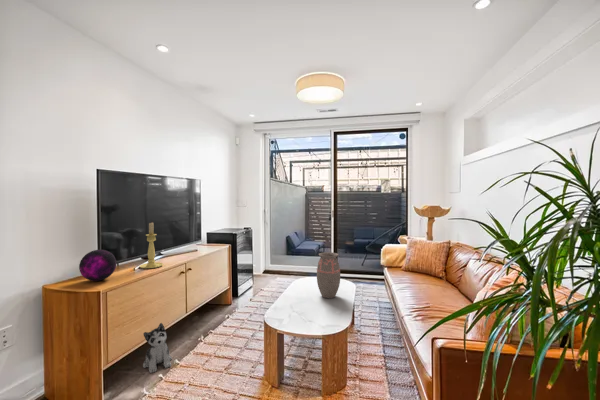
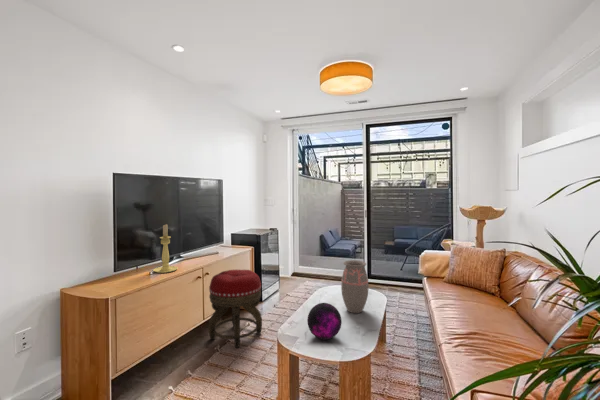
decorative orb: present [79,250,117,281] -> present [307,303,342,340]
footstool: none [191,265,242,338] -> present [209,270,262,348]
plush toy: present [143,323,172,373] -> none [154,331,184,384]

